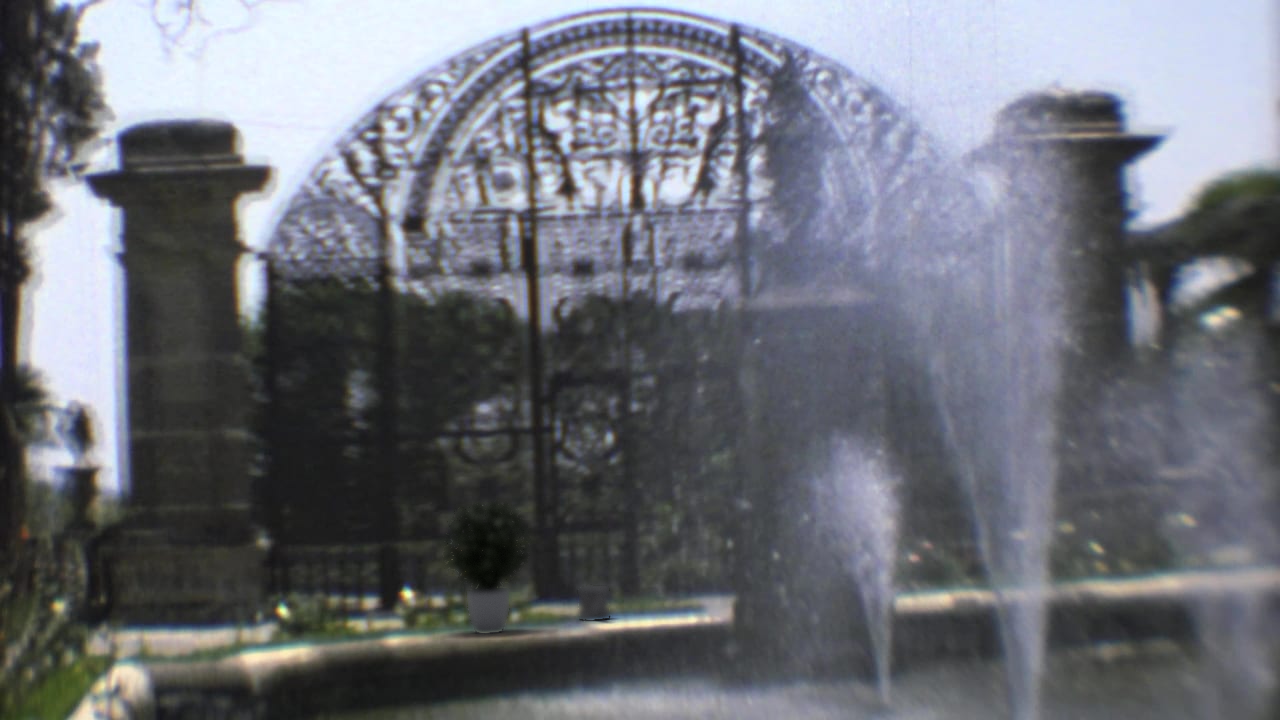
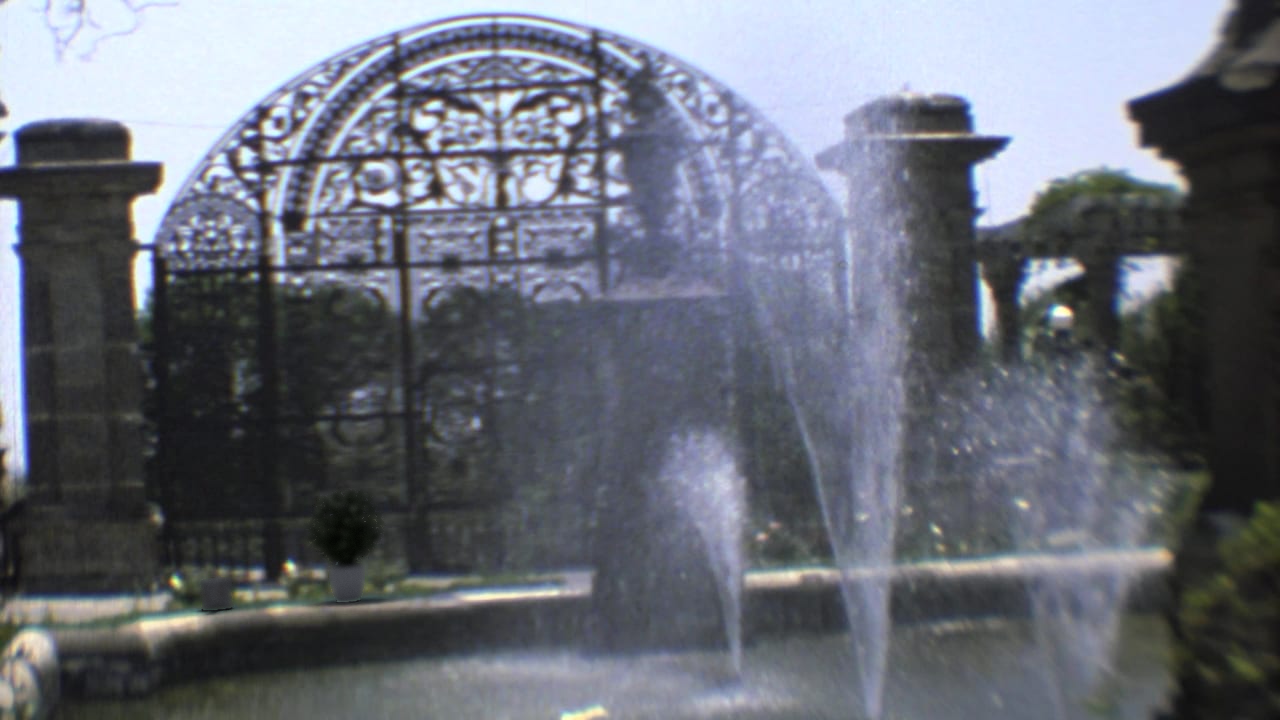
watering can: present [579,586,609,621] -> present [201,577,233,611]

